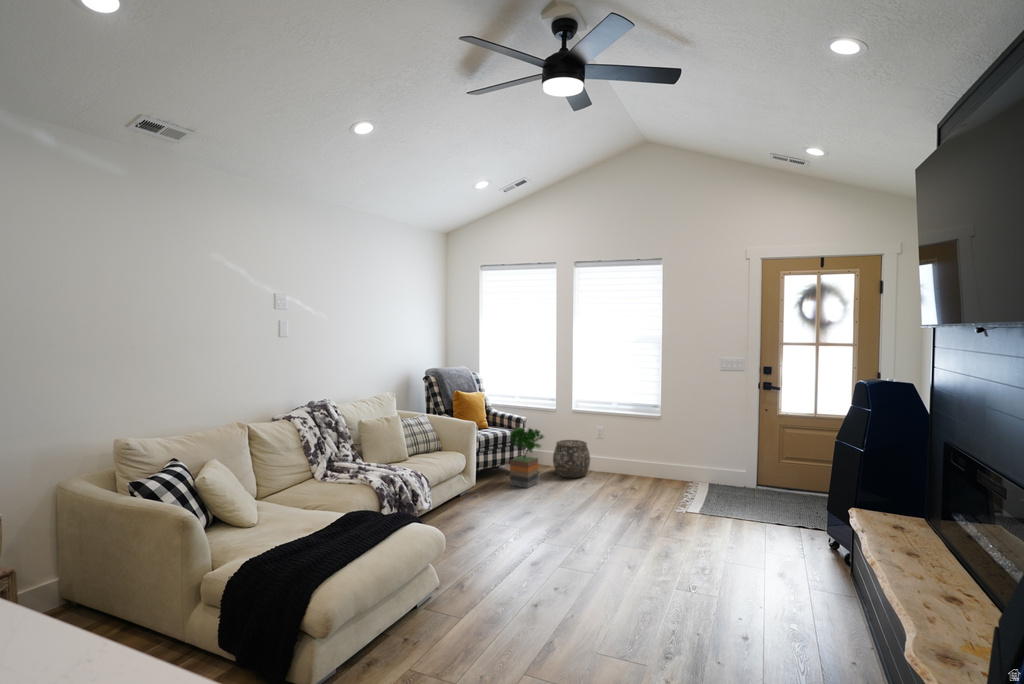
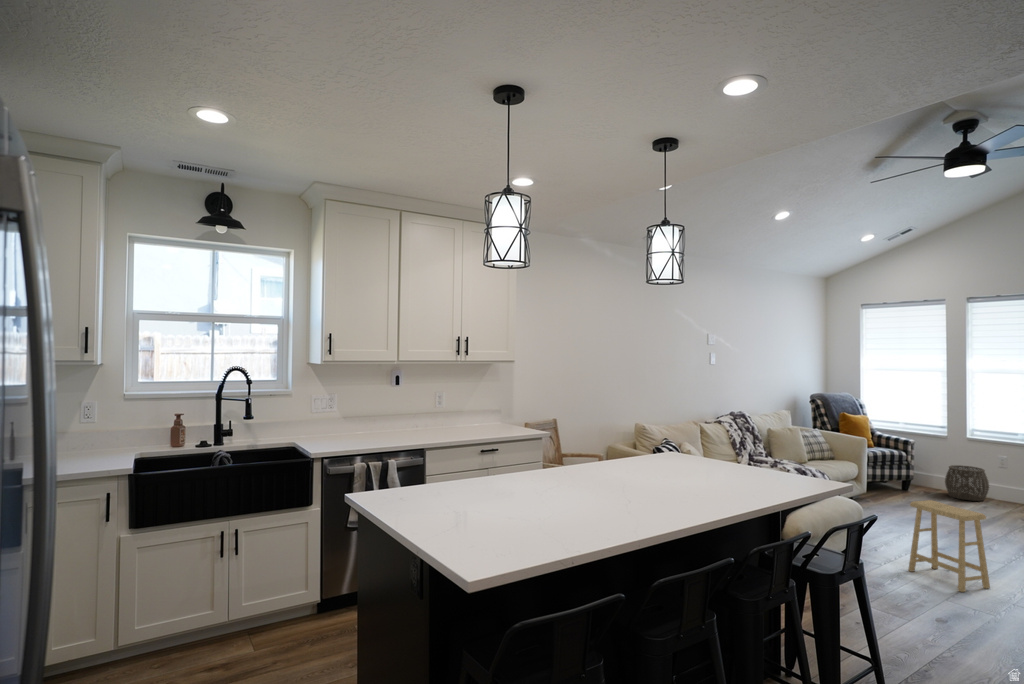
potted tree: present [510,428,544,488] -> none [897,447,937,502]
footstool: none [499,516,590,653] -> present [909,500,990,592]

